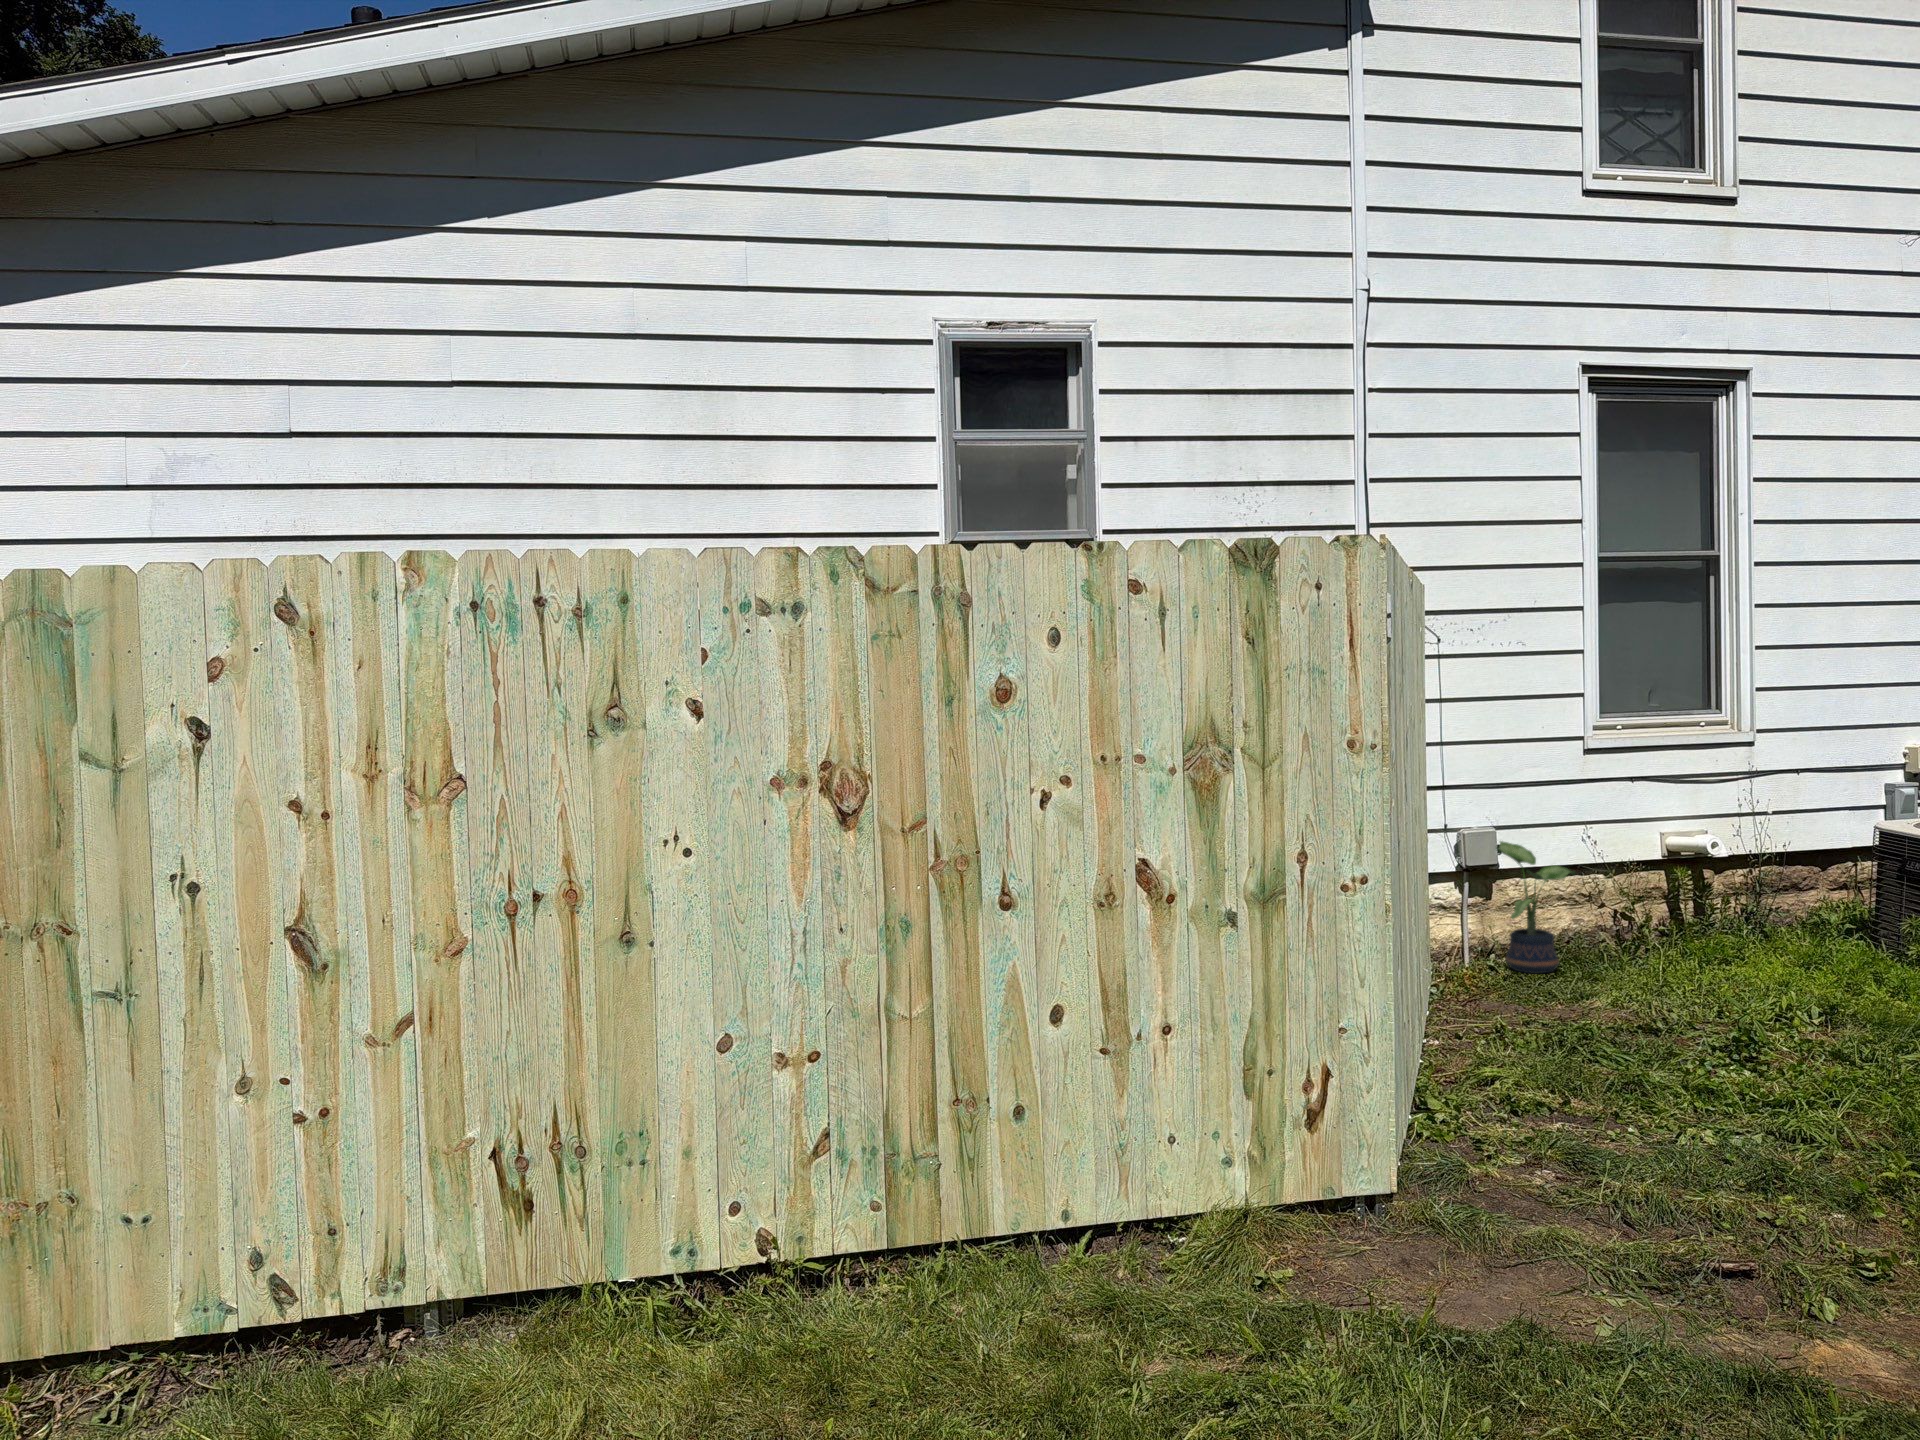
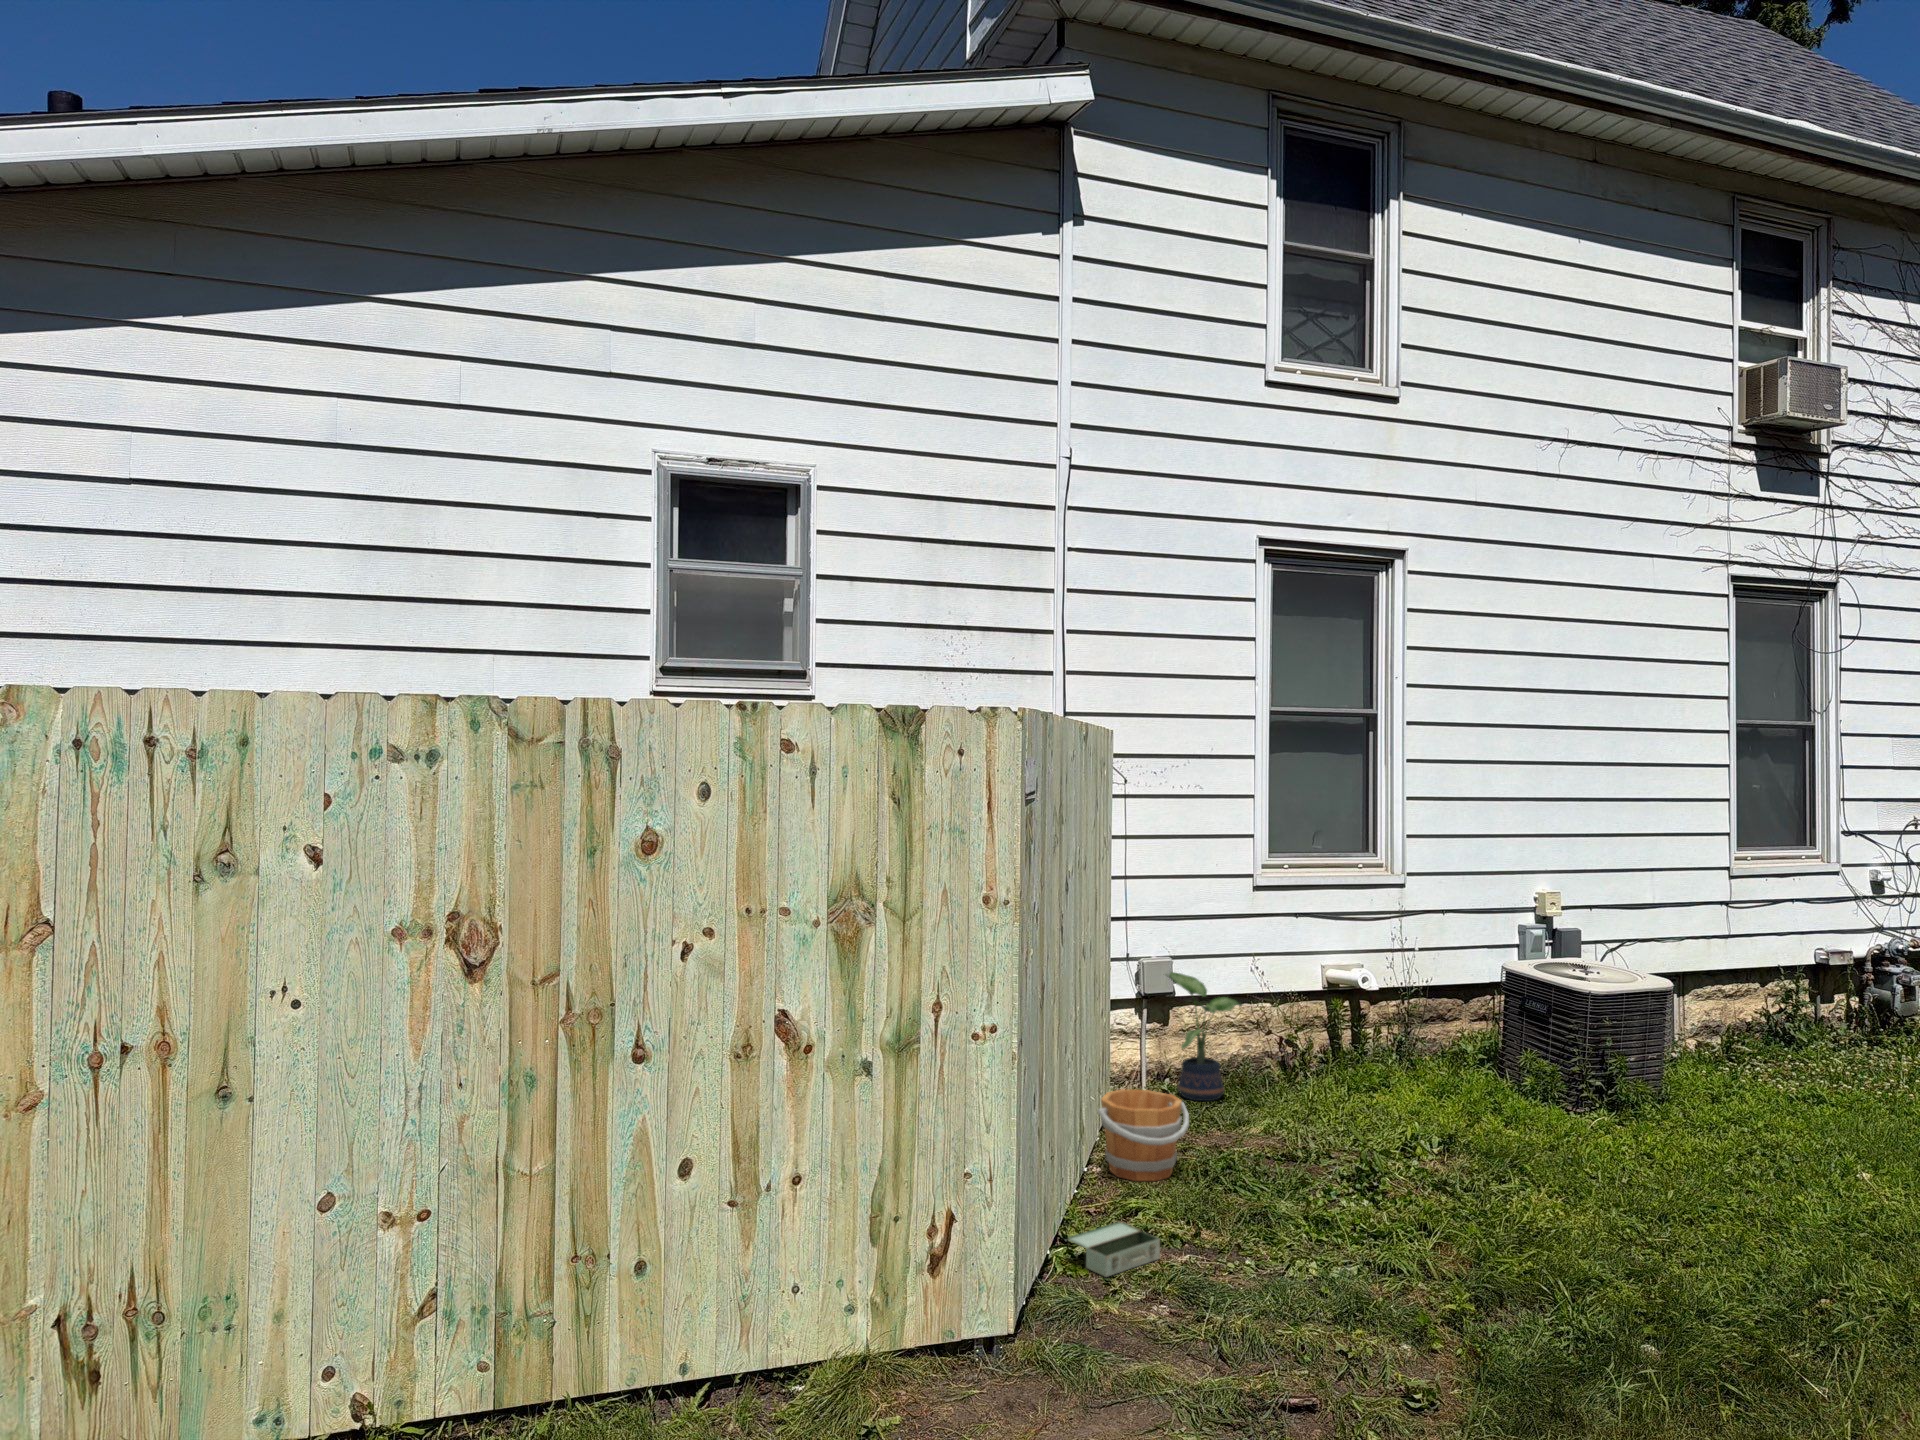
bucket: none [1437,957,1540,1050] -> present [1097,1089,1189,1181]
toolbox: none [1428,1087,1531,1142] -> present [1068,1222,1160,1277]

